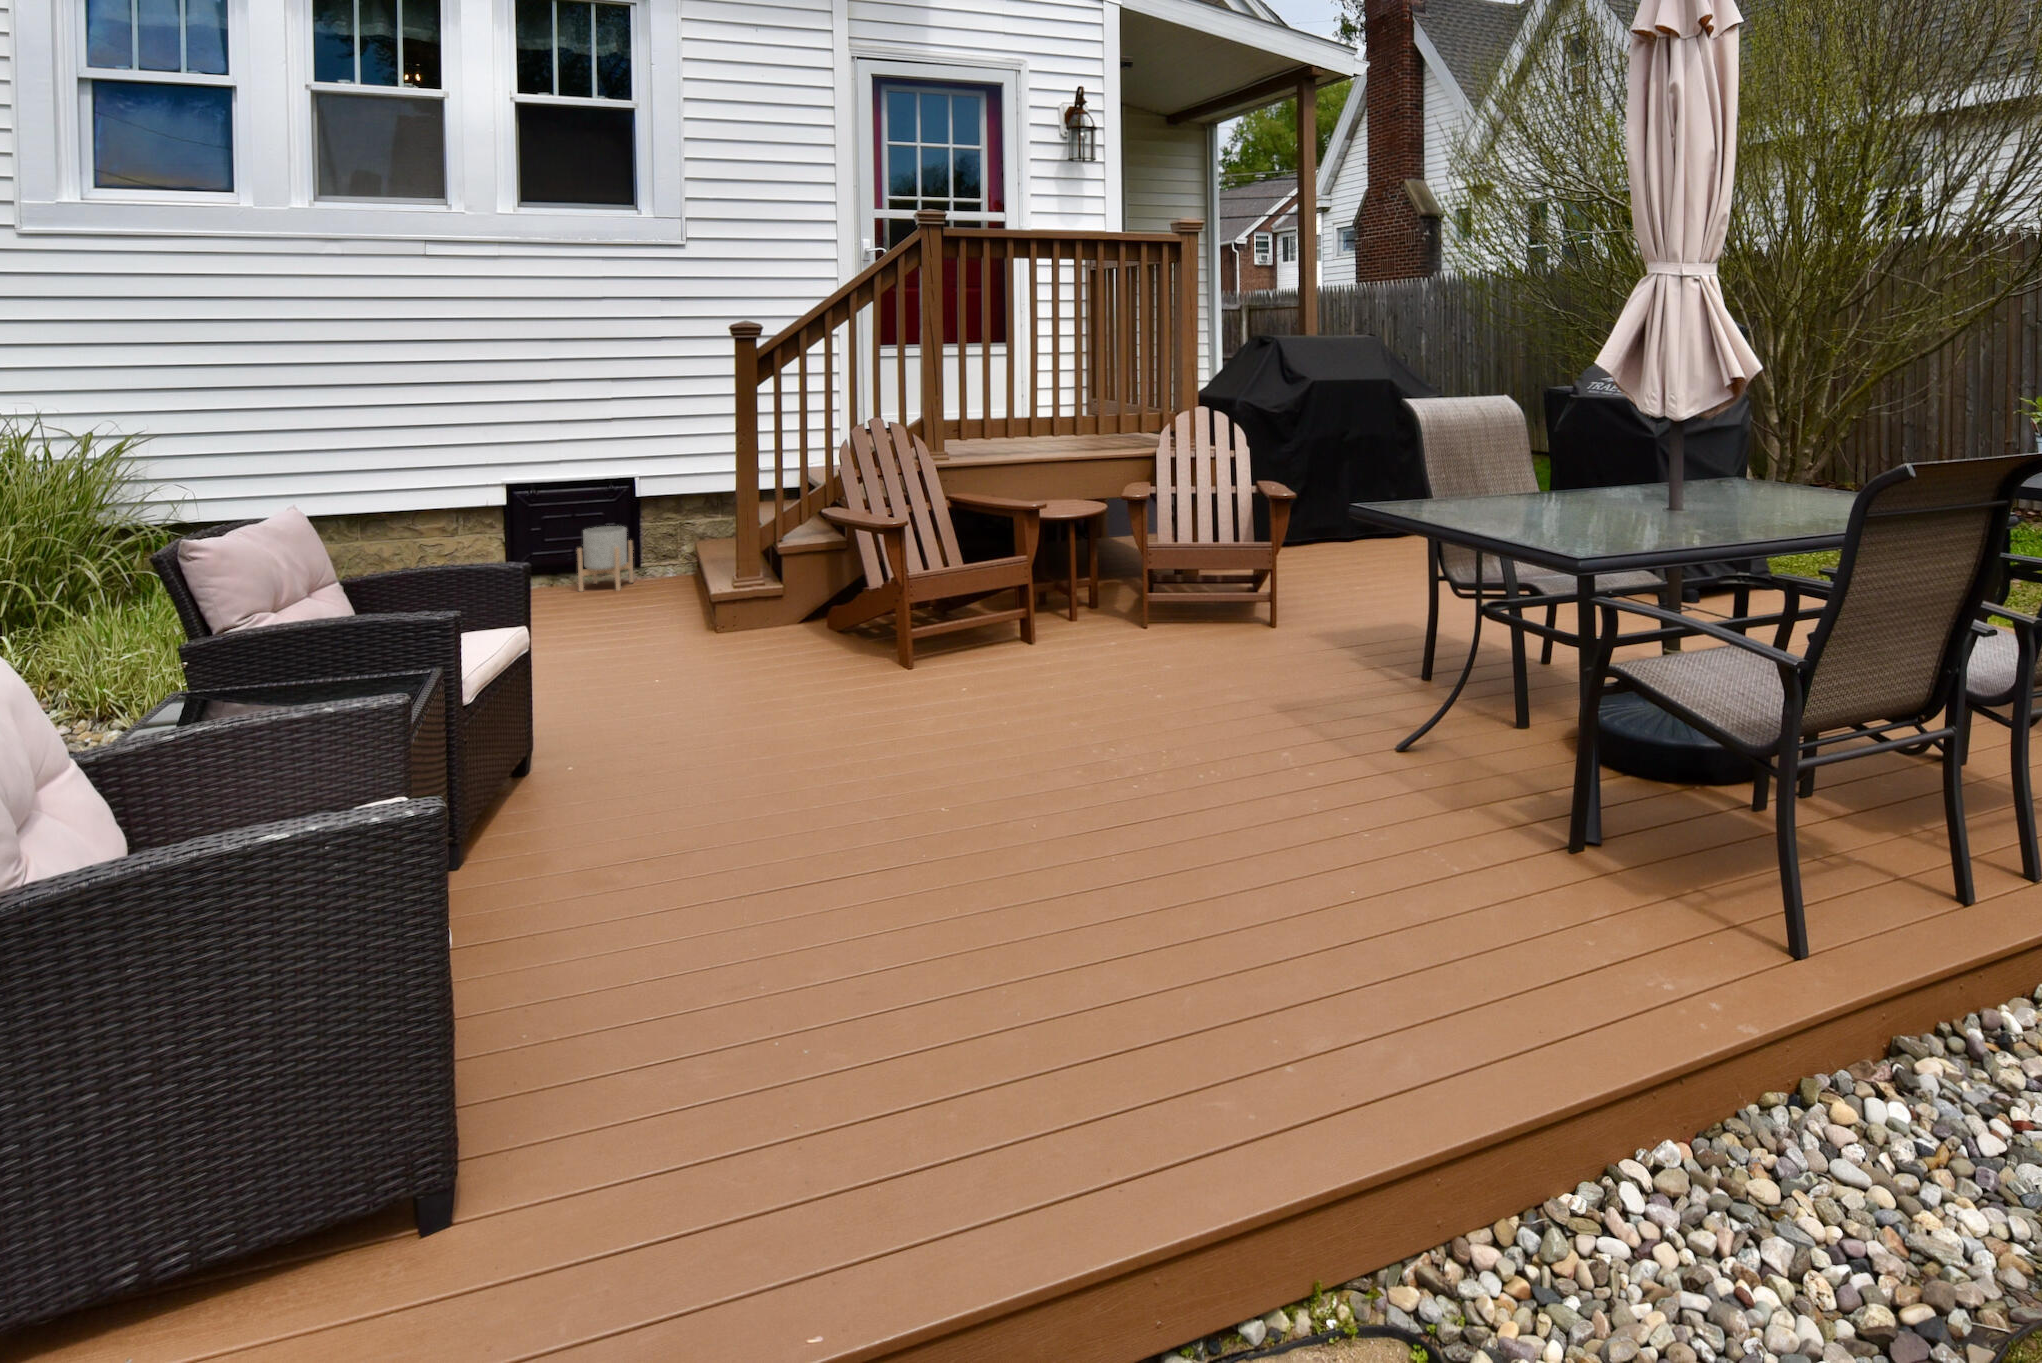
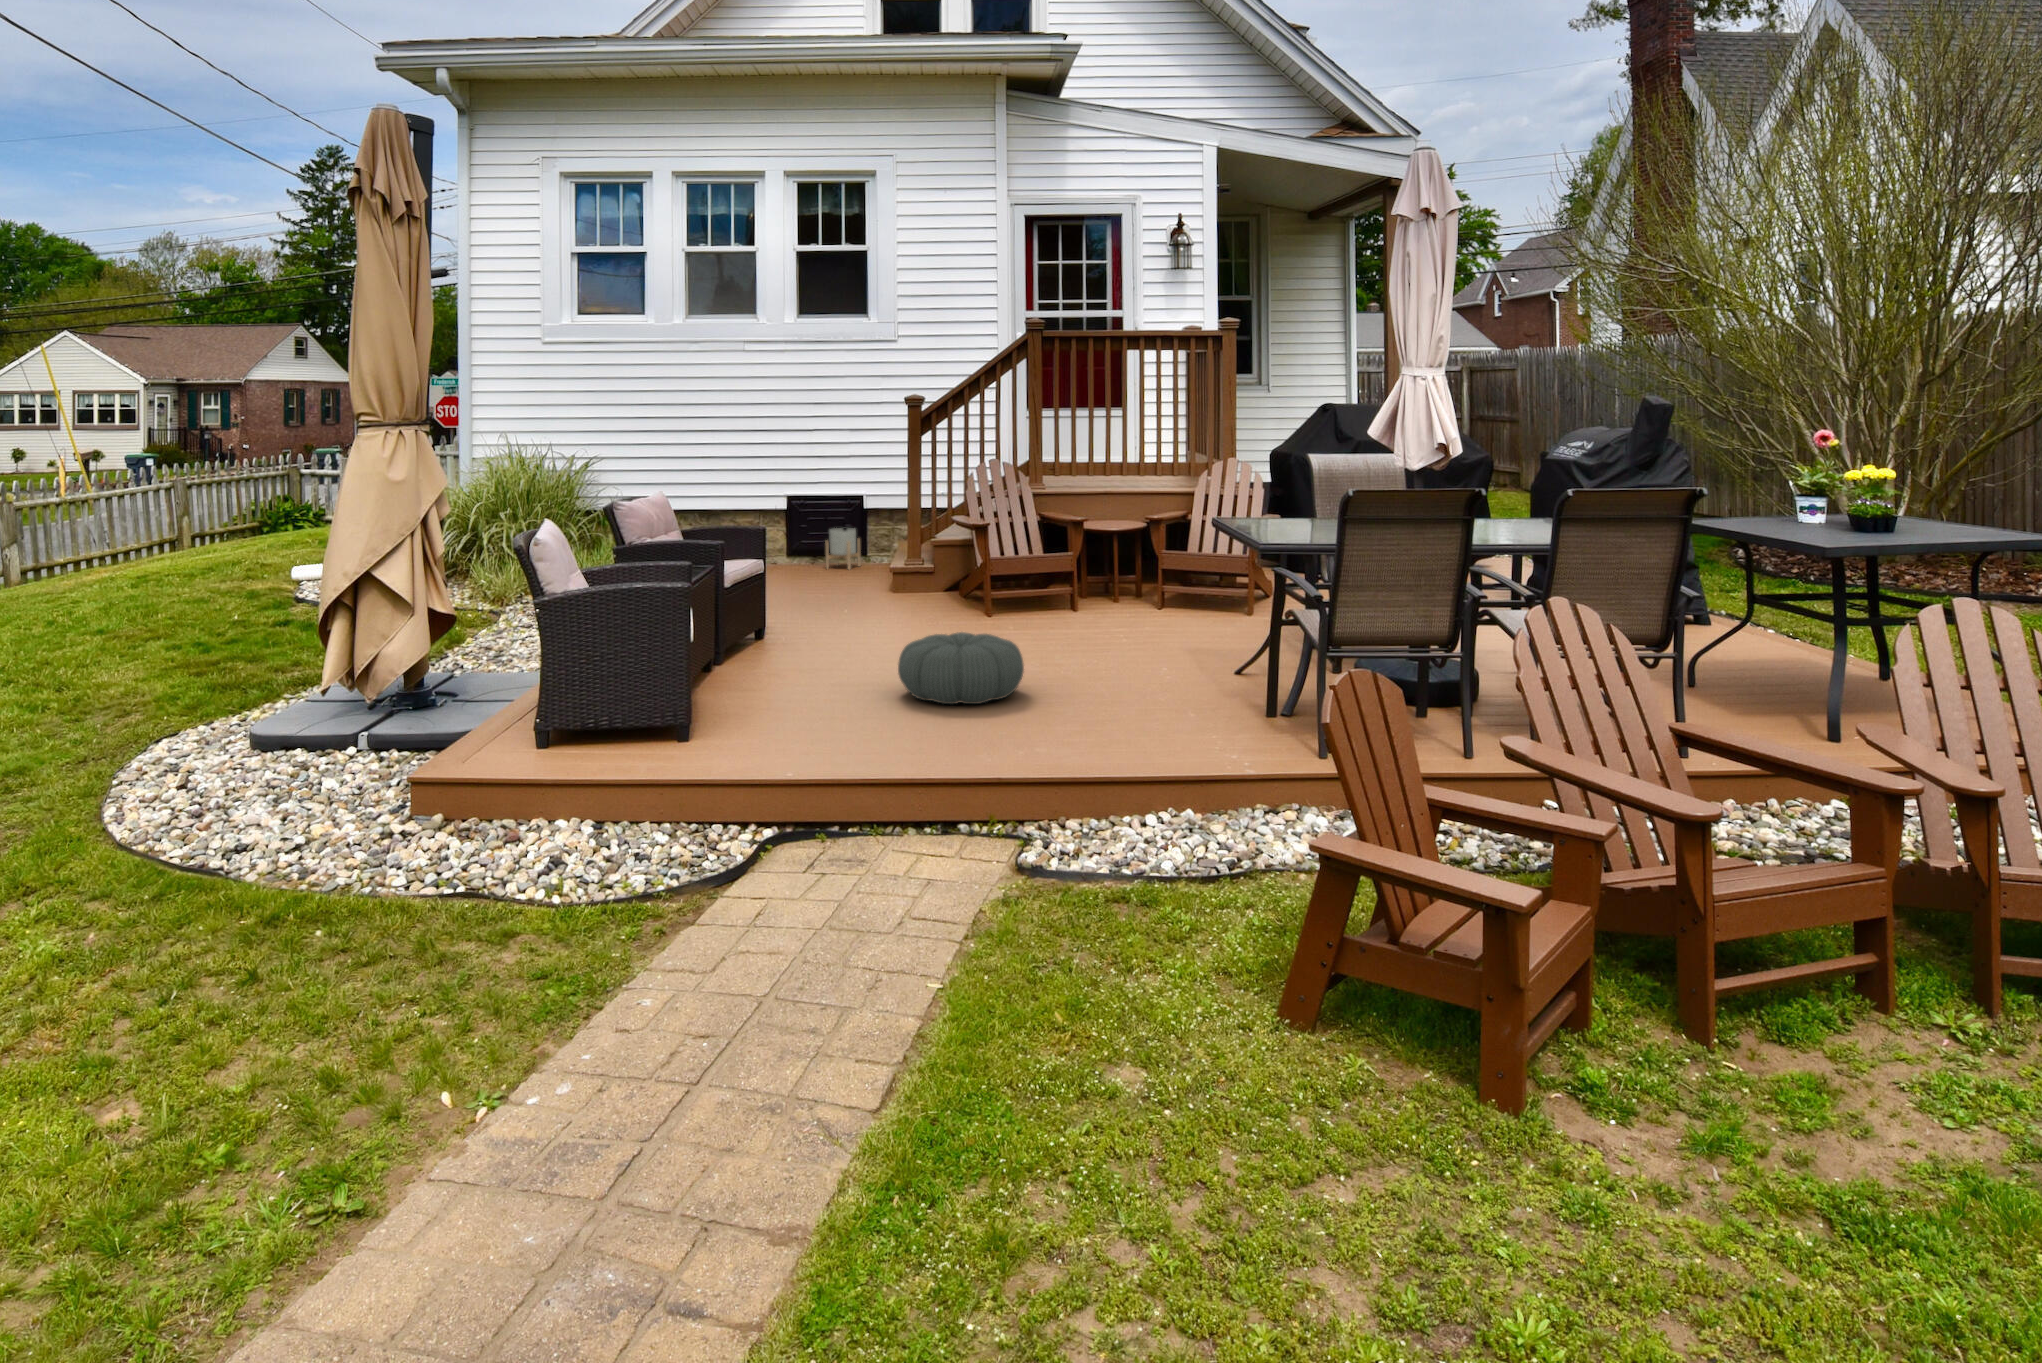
pouf: none [921,768,1184,956] -> present [898,632,1024,704]

